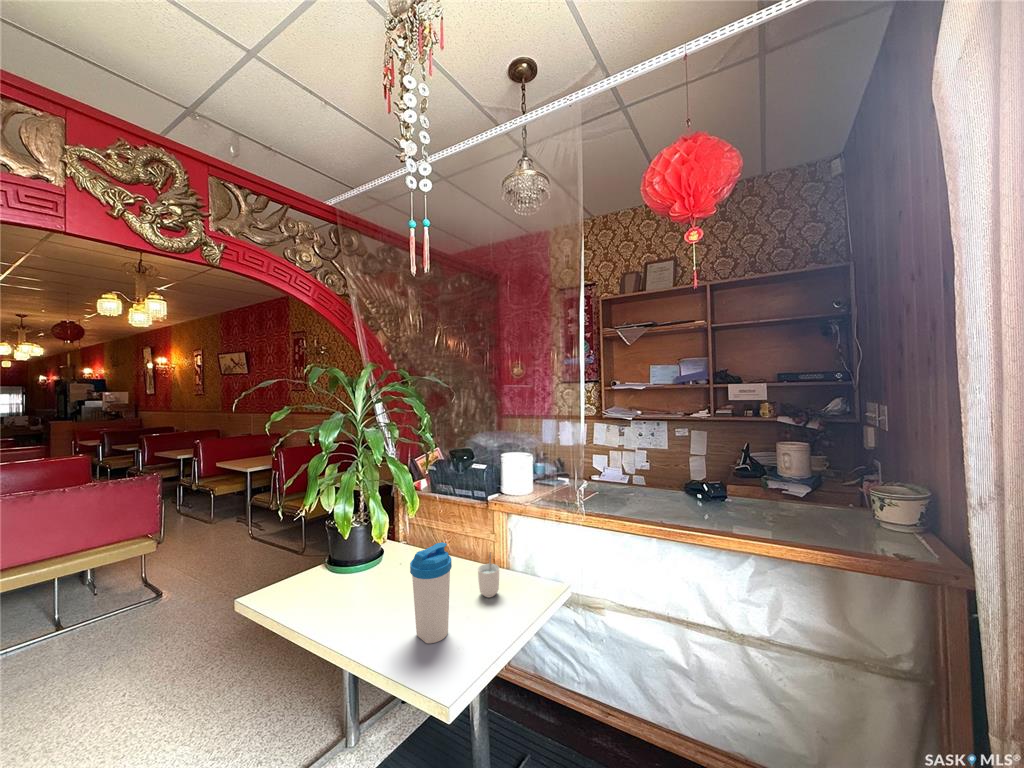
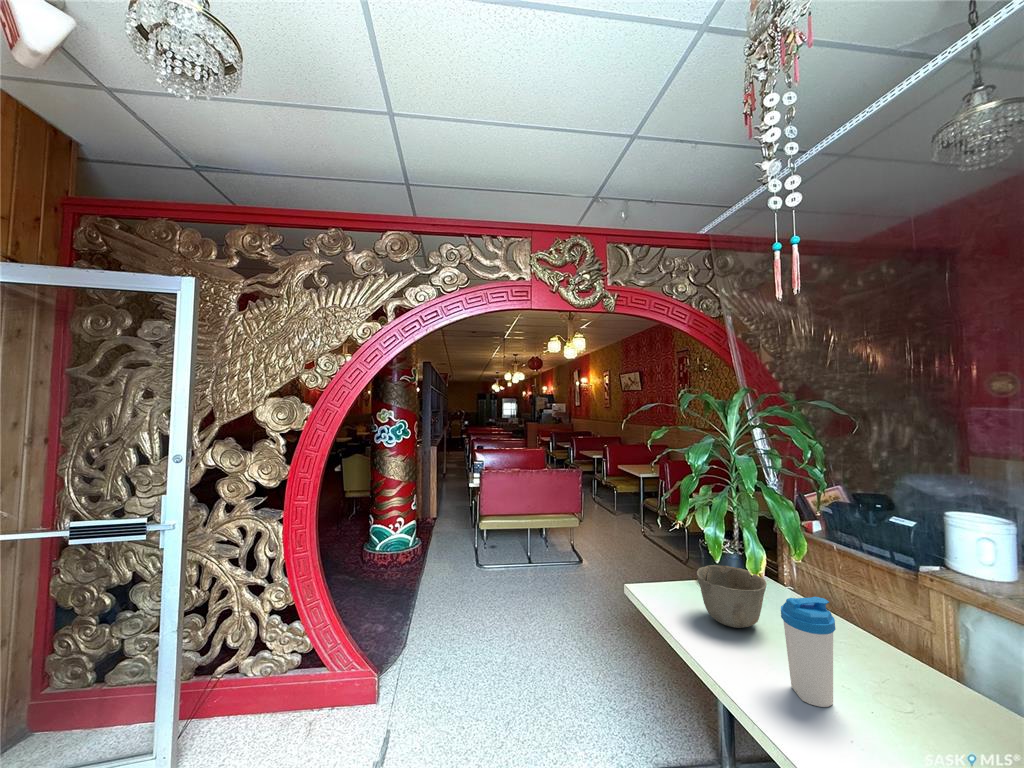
ceramic bowl: none [324,539,392,603] -> present [697,565,766,628]
cup: present [478,553,499,597] -> none [886,638,925,698]

